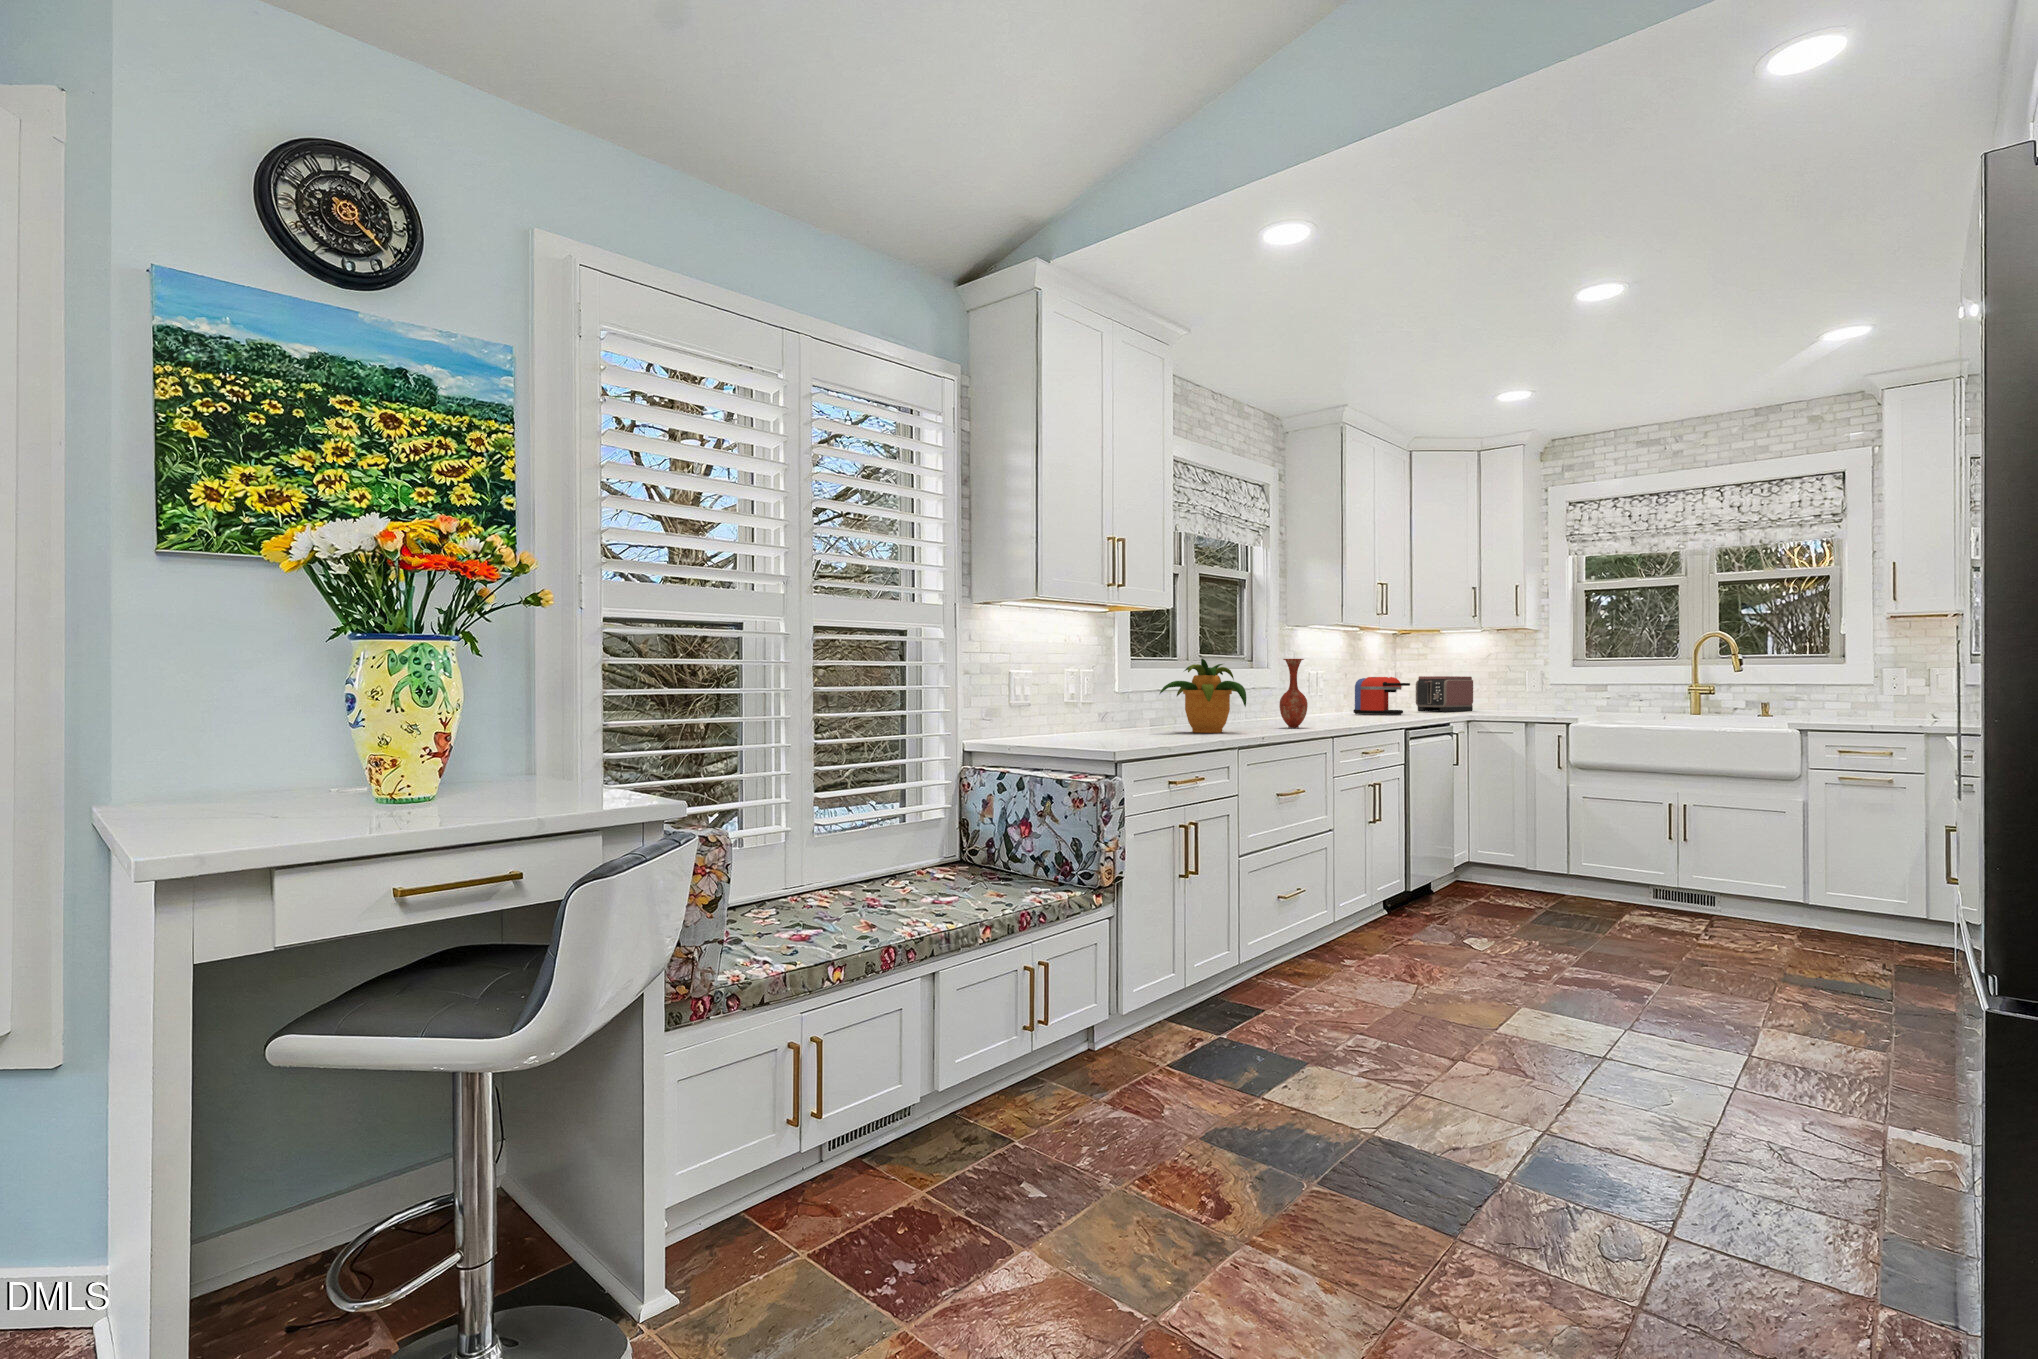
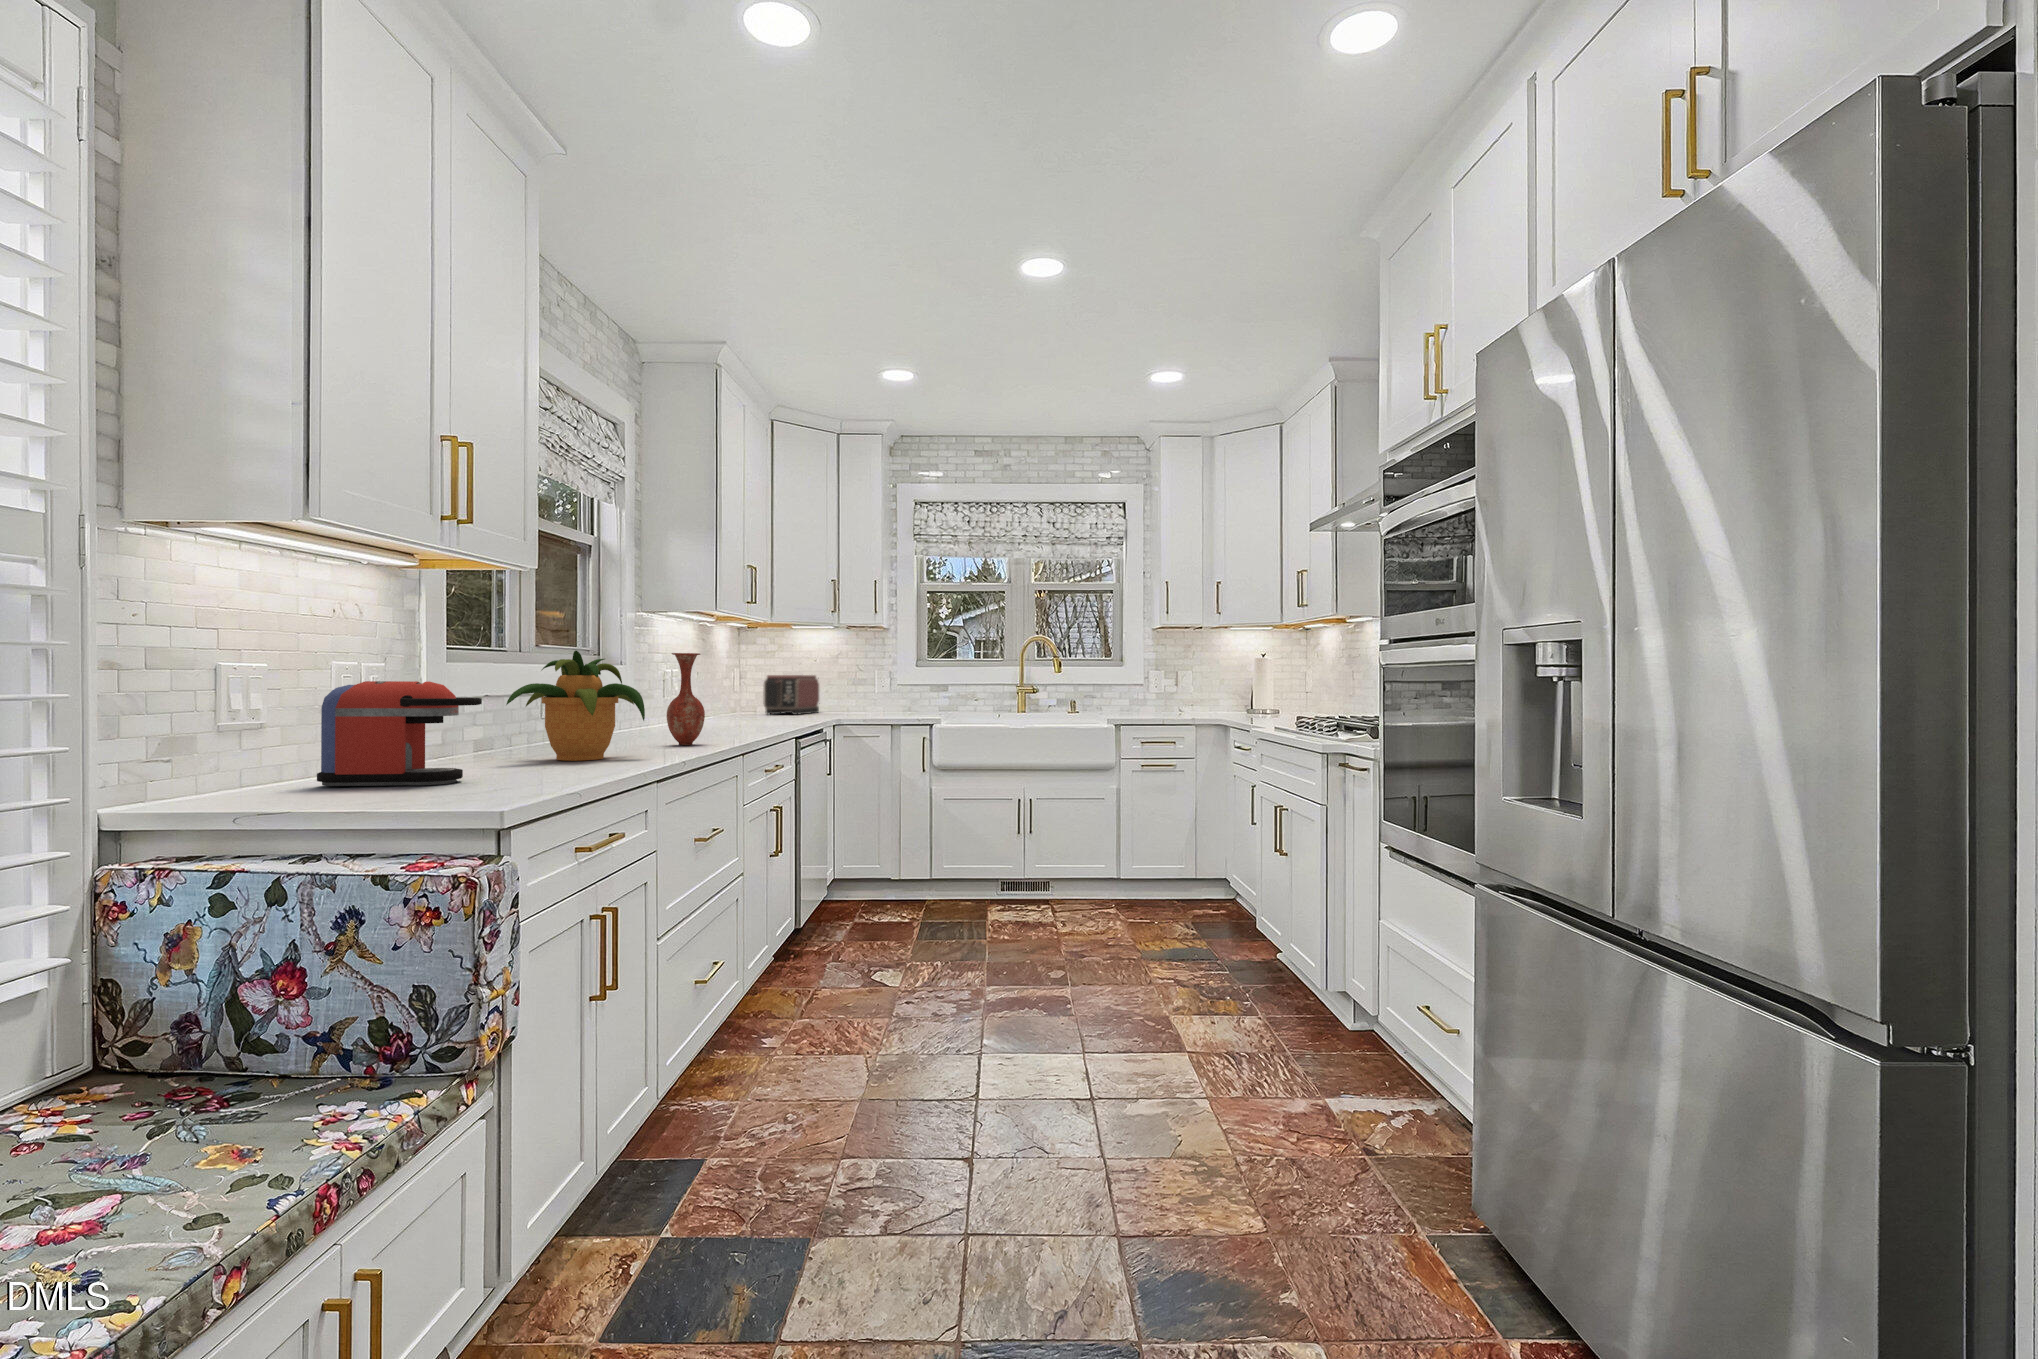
coffee maker: present [1353,677,1410,715] -> present [317,681,482,786]

